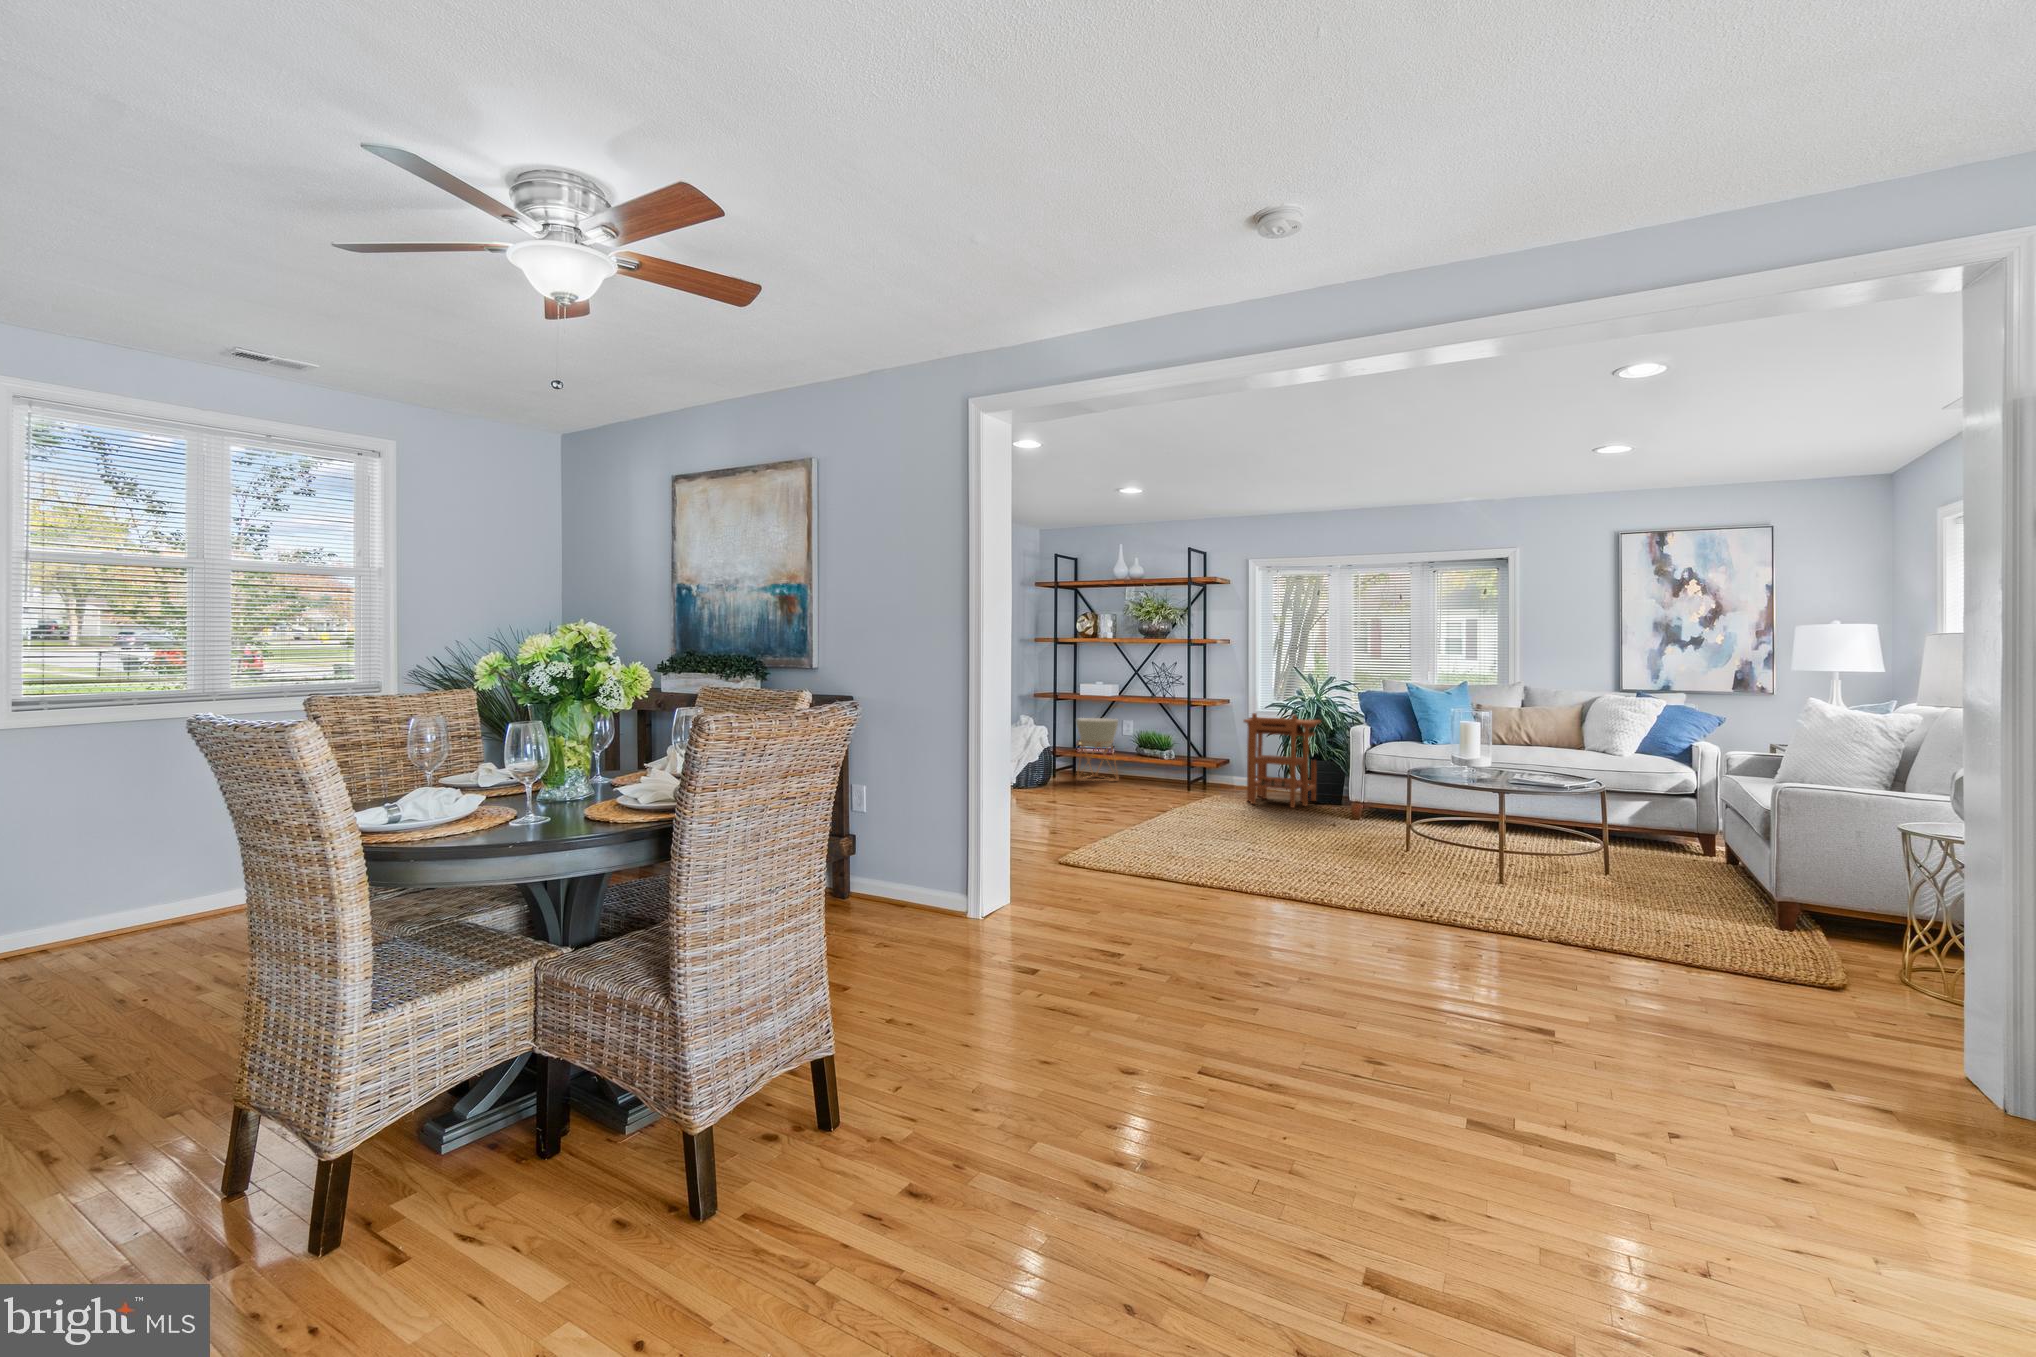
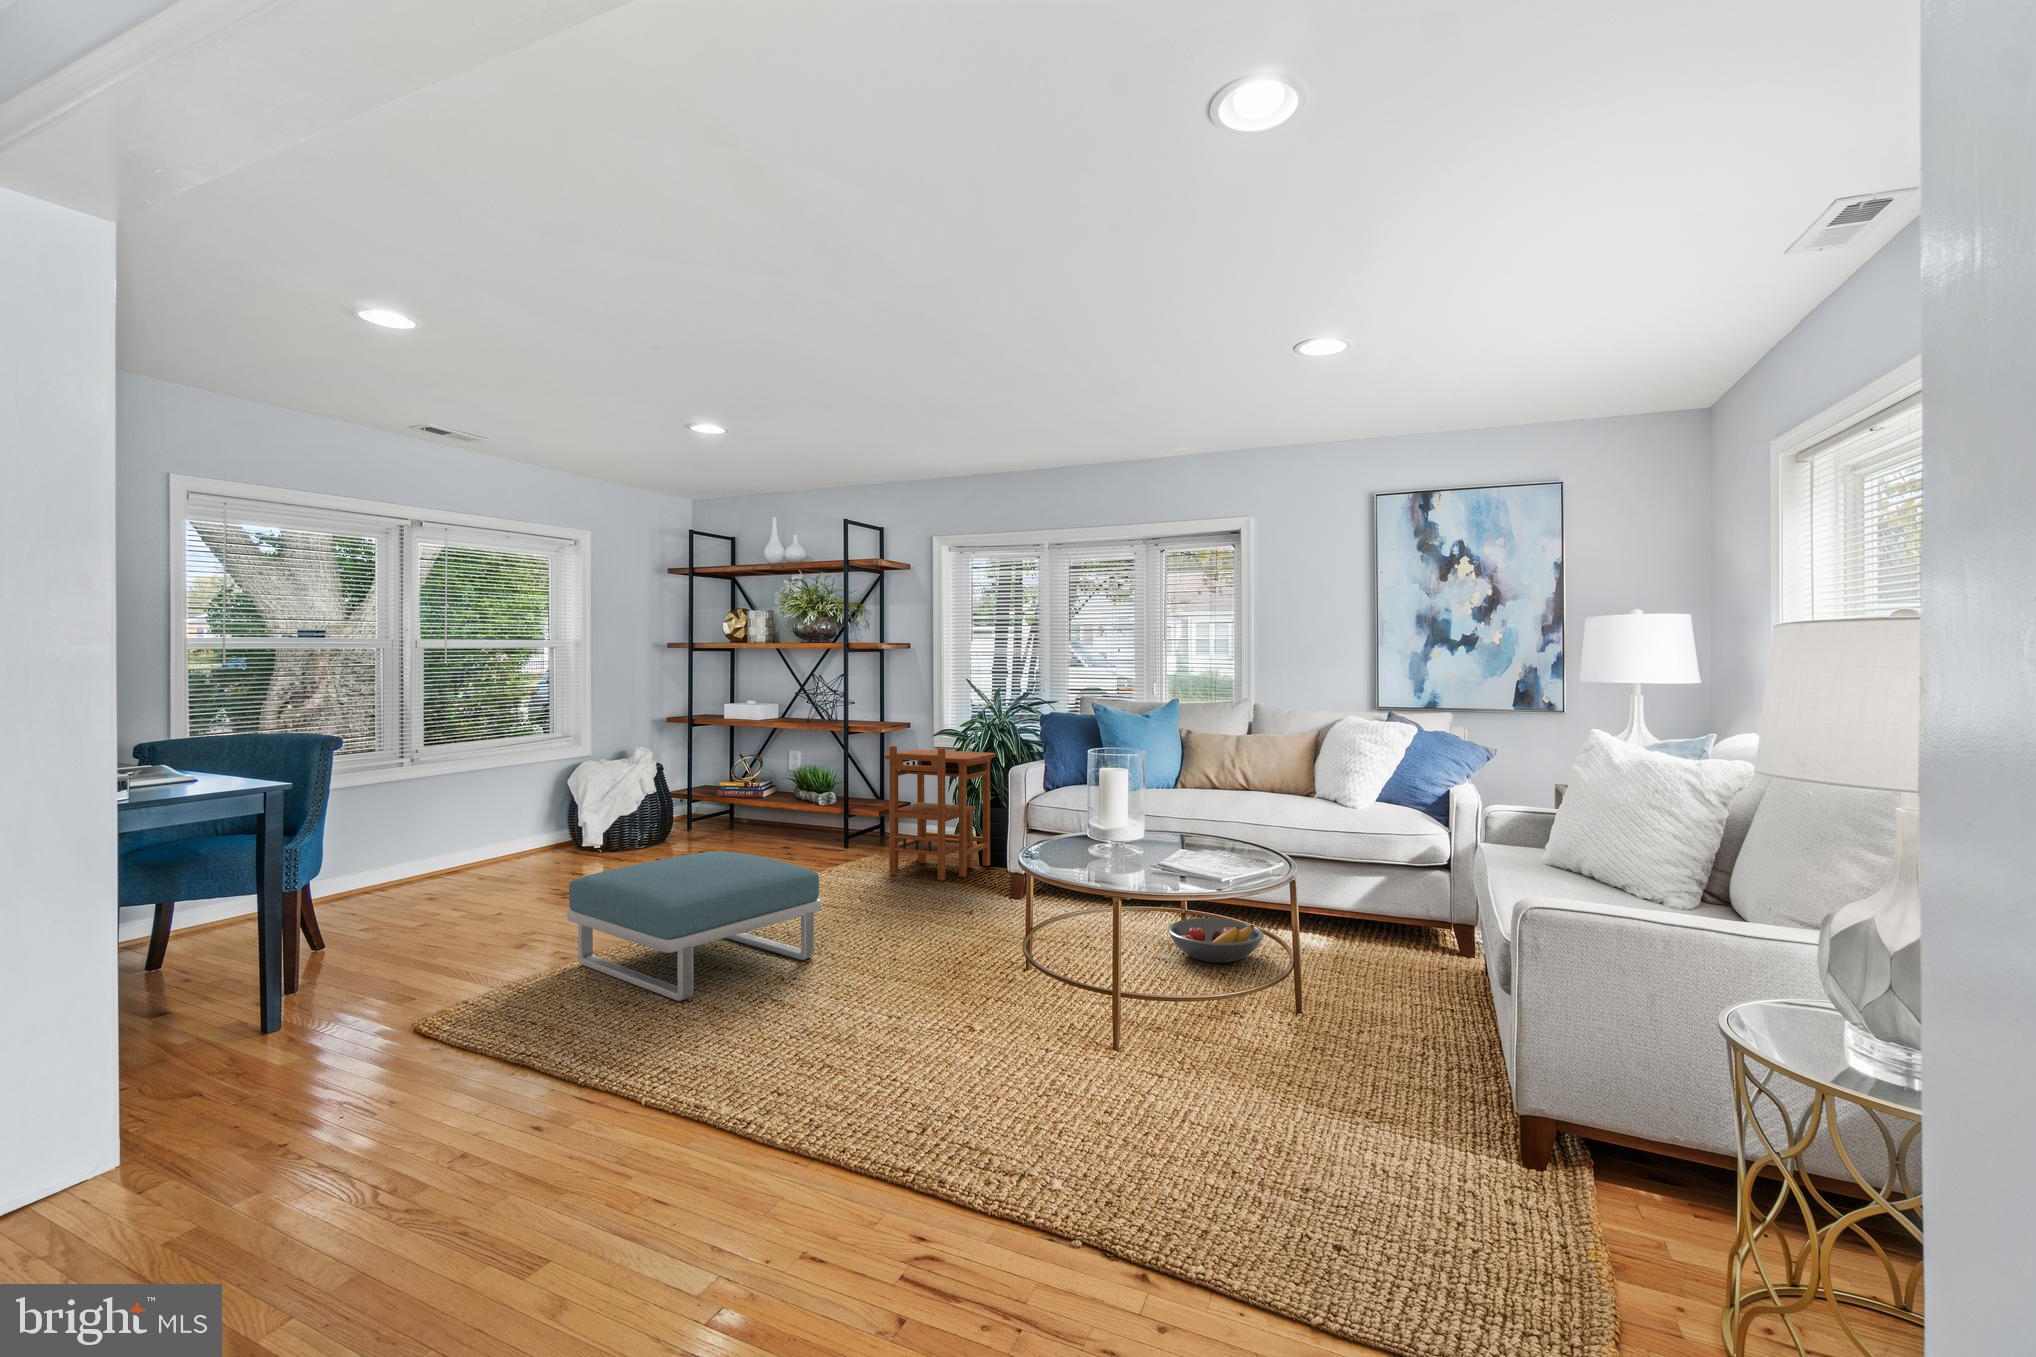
planter: present [1077,718,1119,781] -> none [700,750,761,838]
footstool: none [1116,776,1267,855] -> present [567,851,821,1001]
fruit bowl: none [1498,826,1569,851] -> present [1168,918,1264,963]

